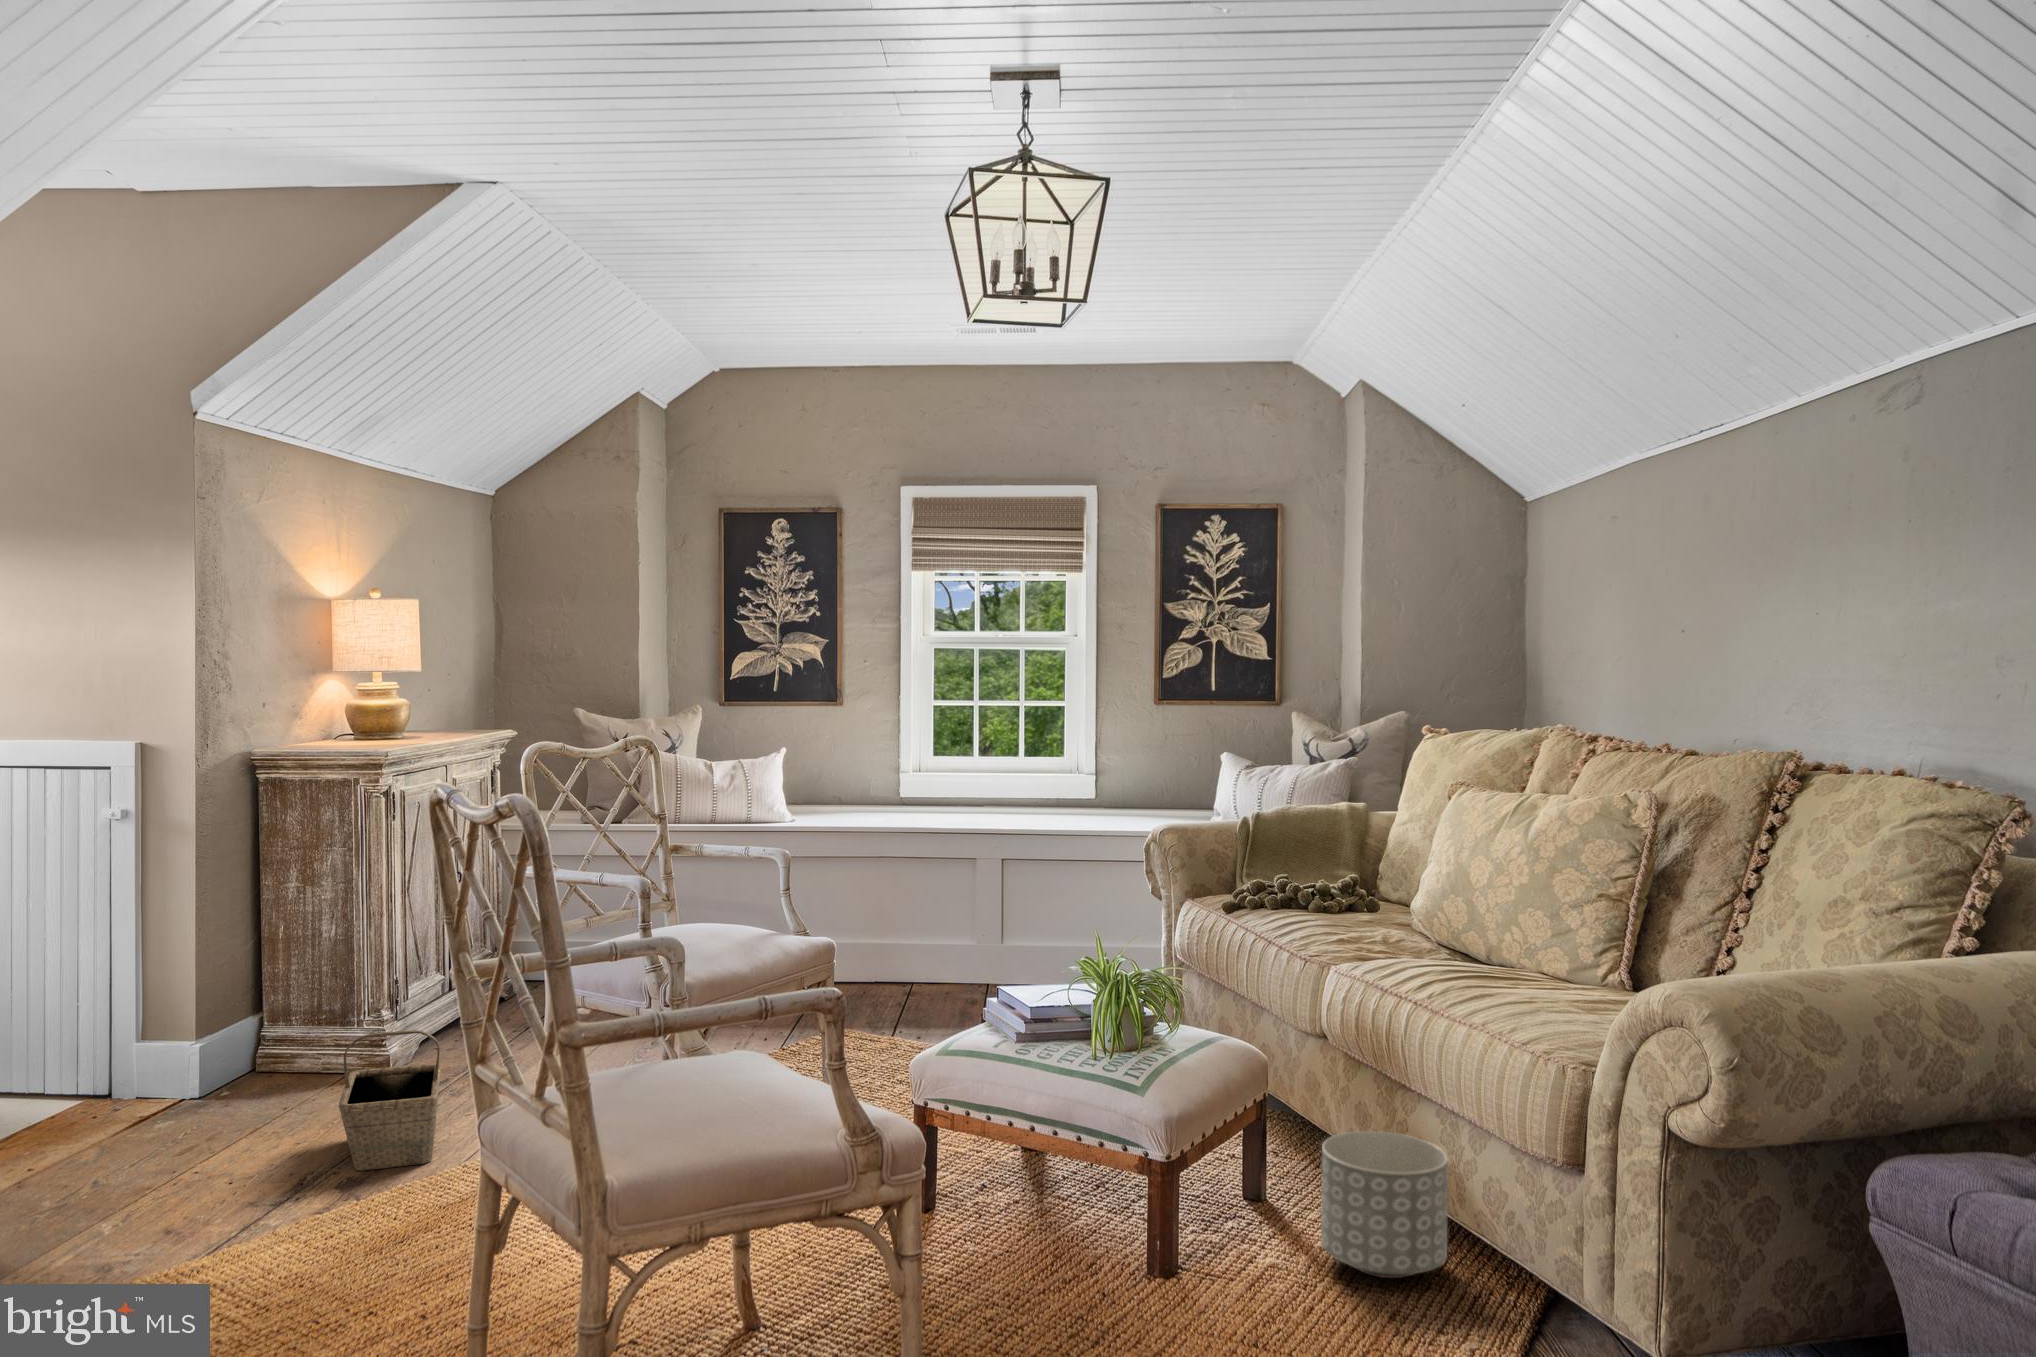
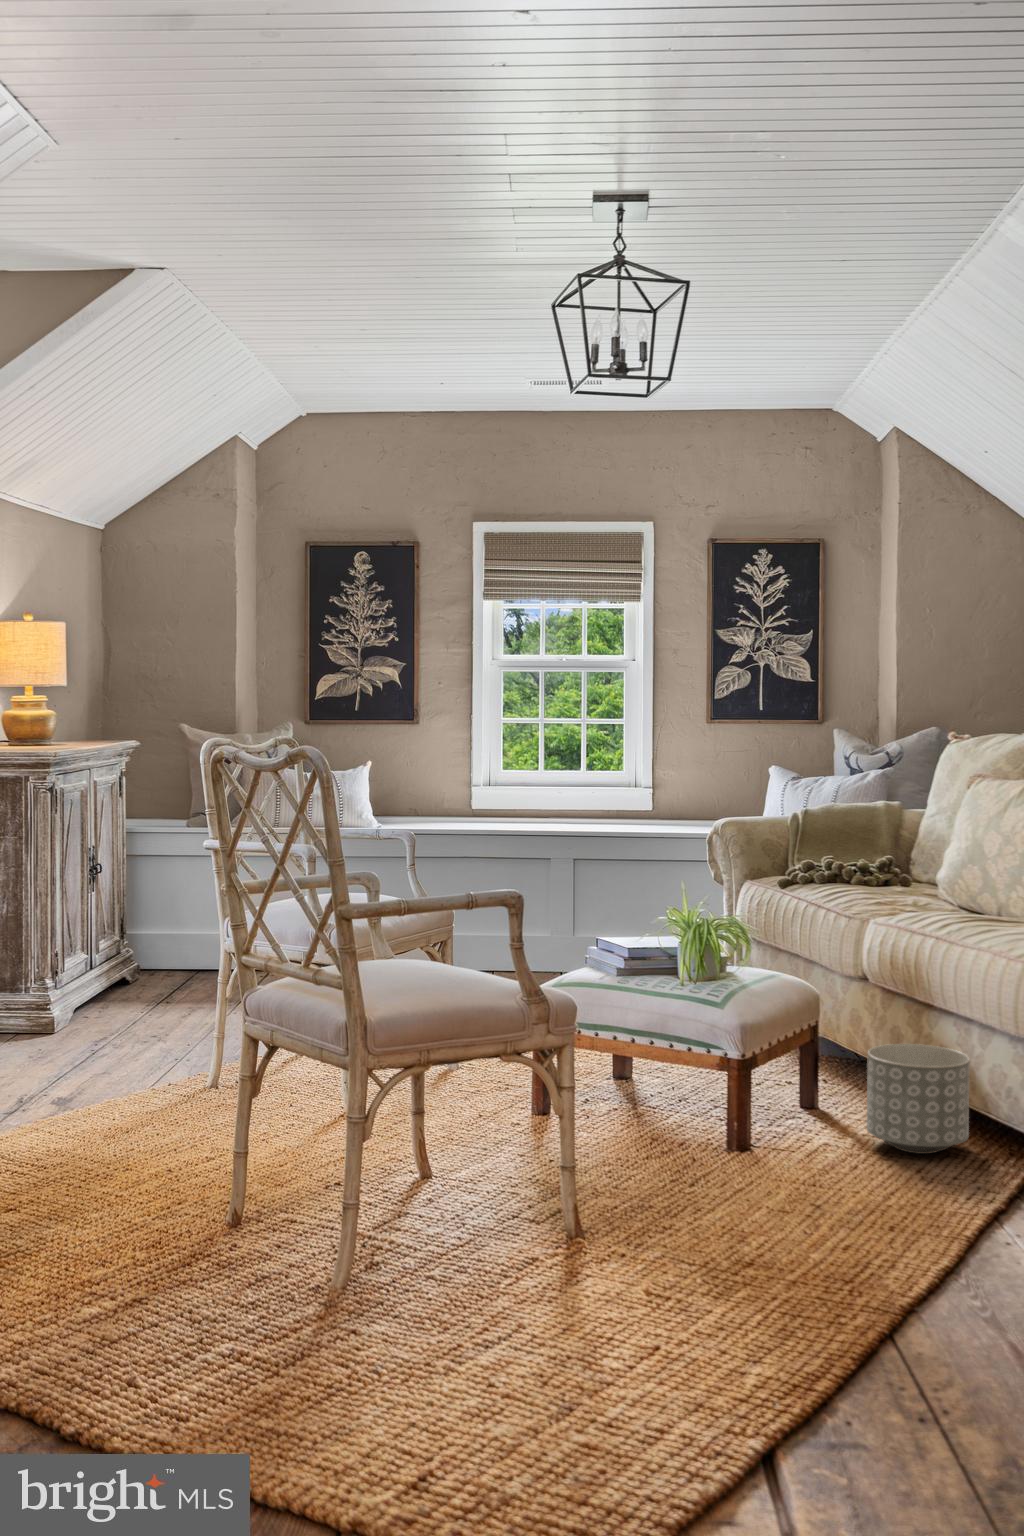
basket: present [339,1030,441,1171] -> none [45,978,127,1089]

